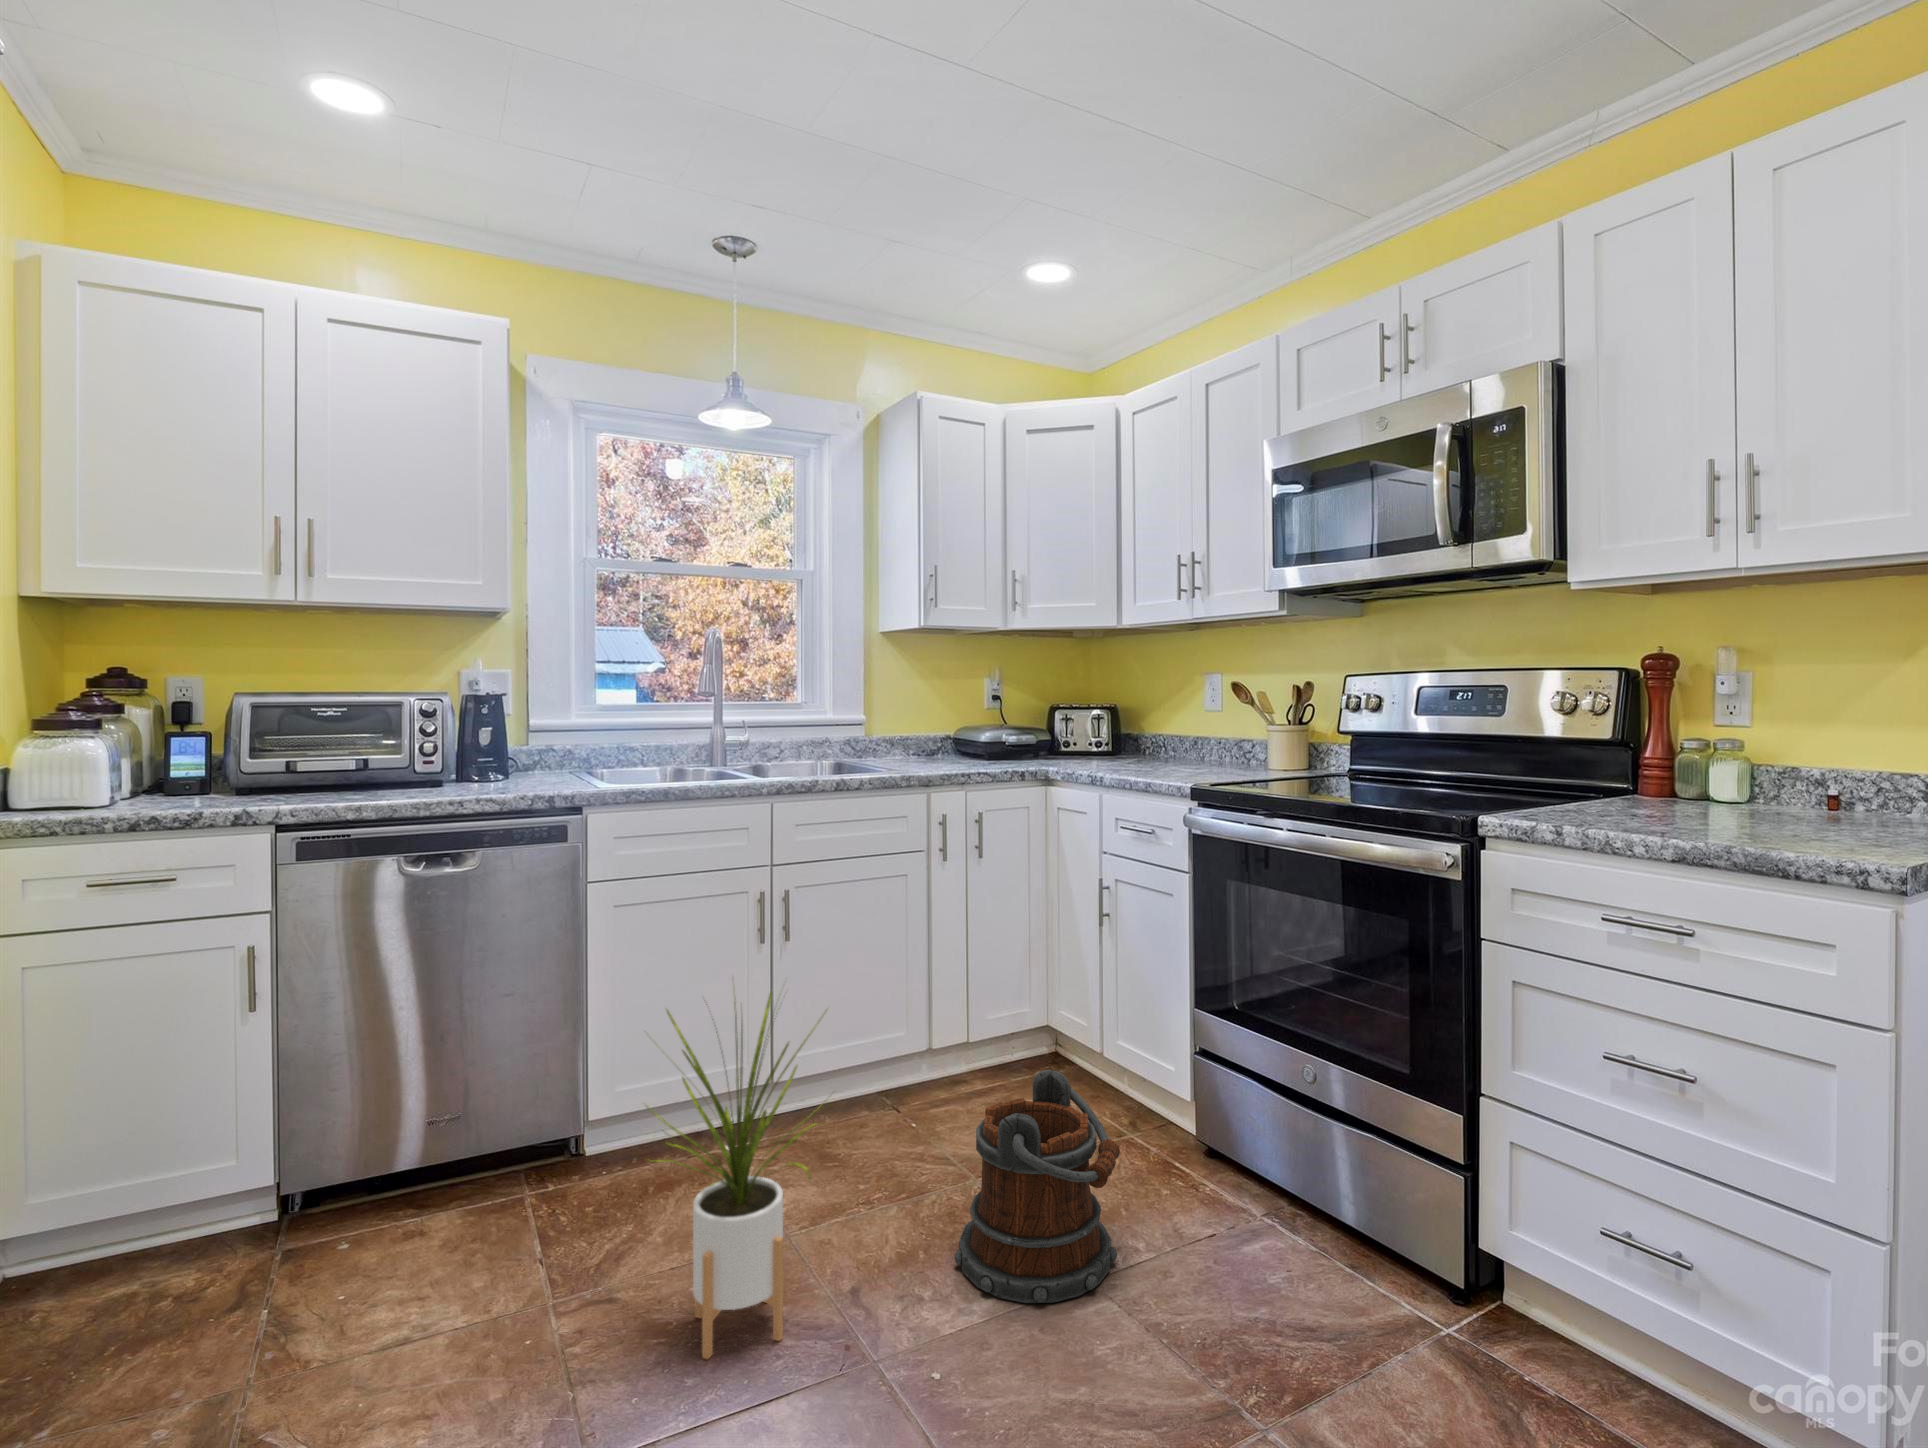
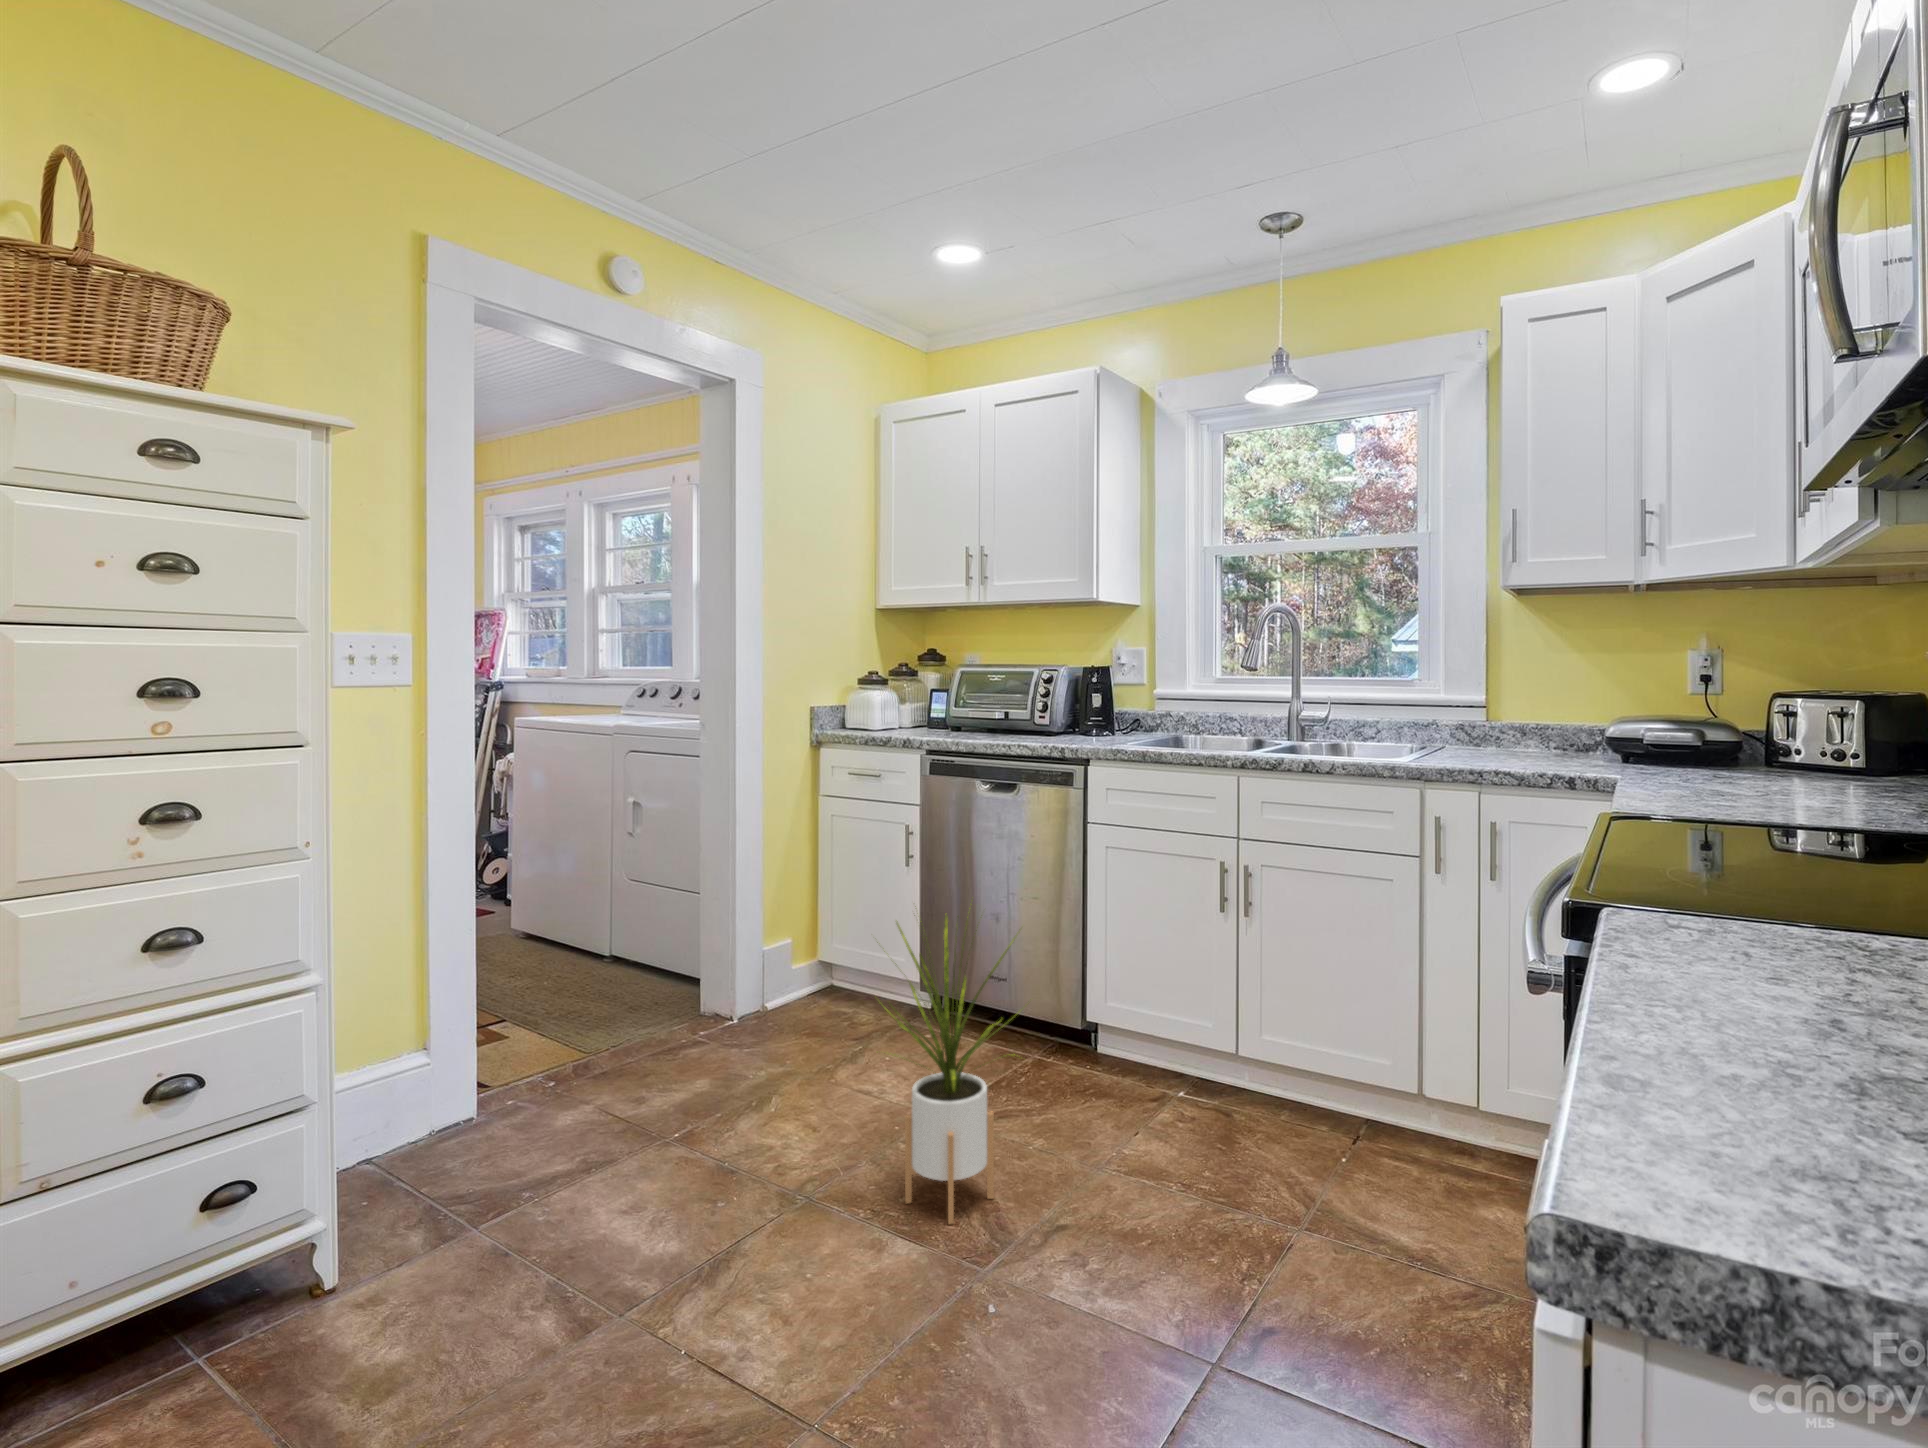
bucket: present [955,1070,1120,1303] -> none [1099,1113,1297,1382]

